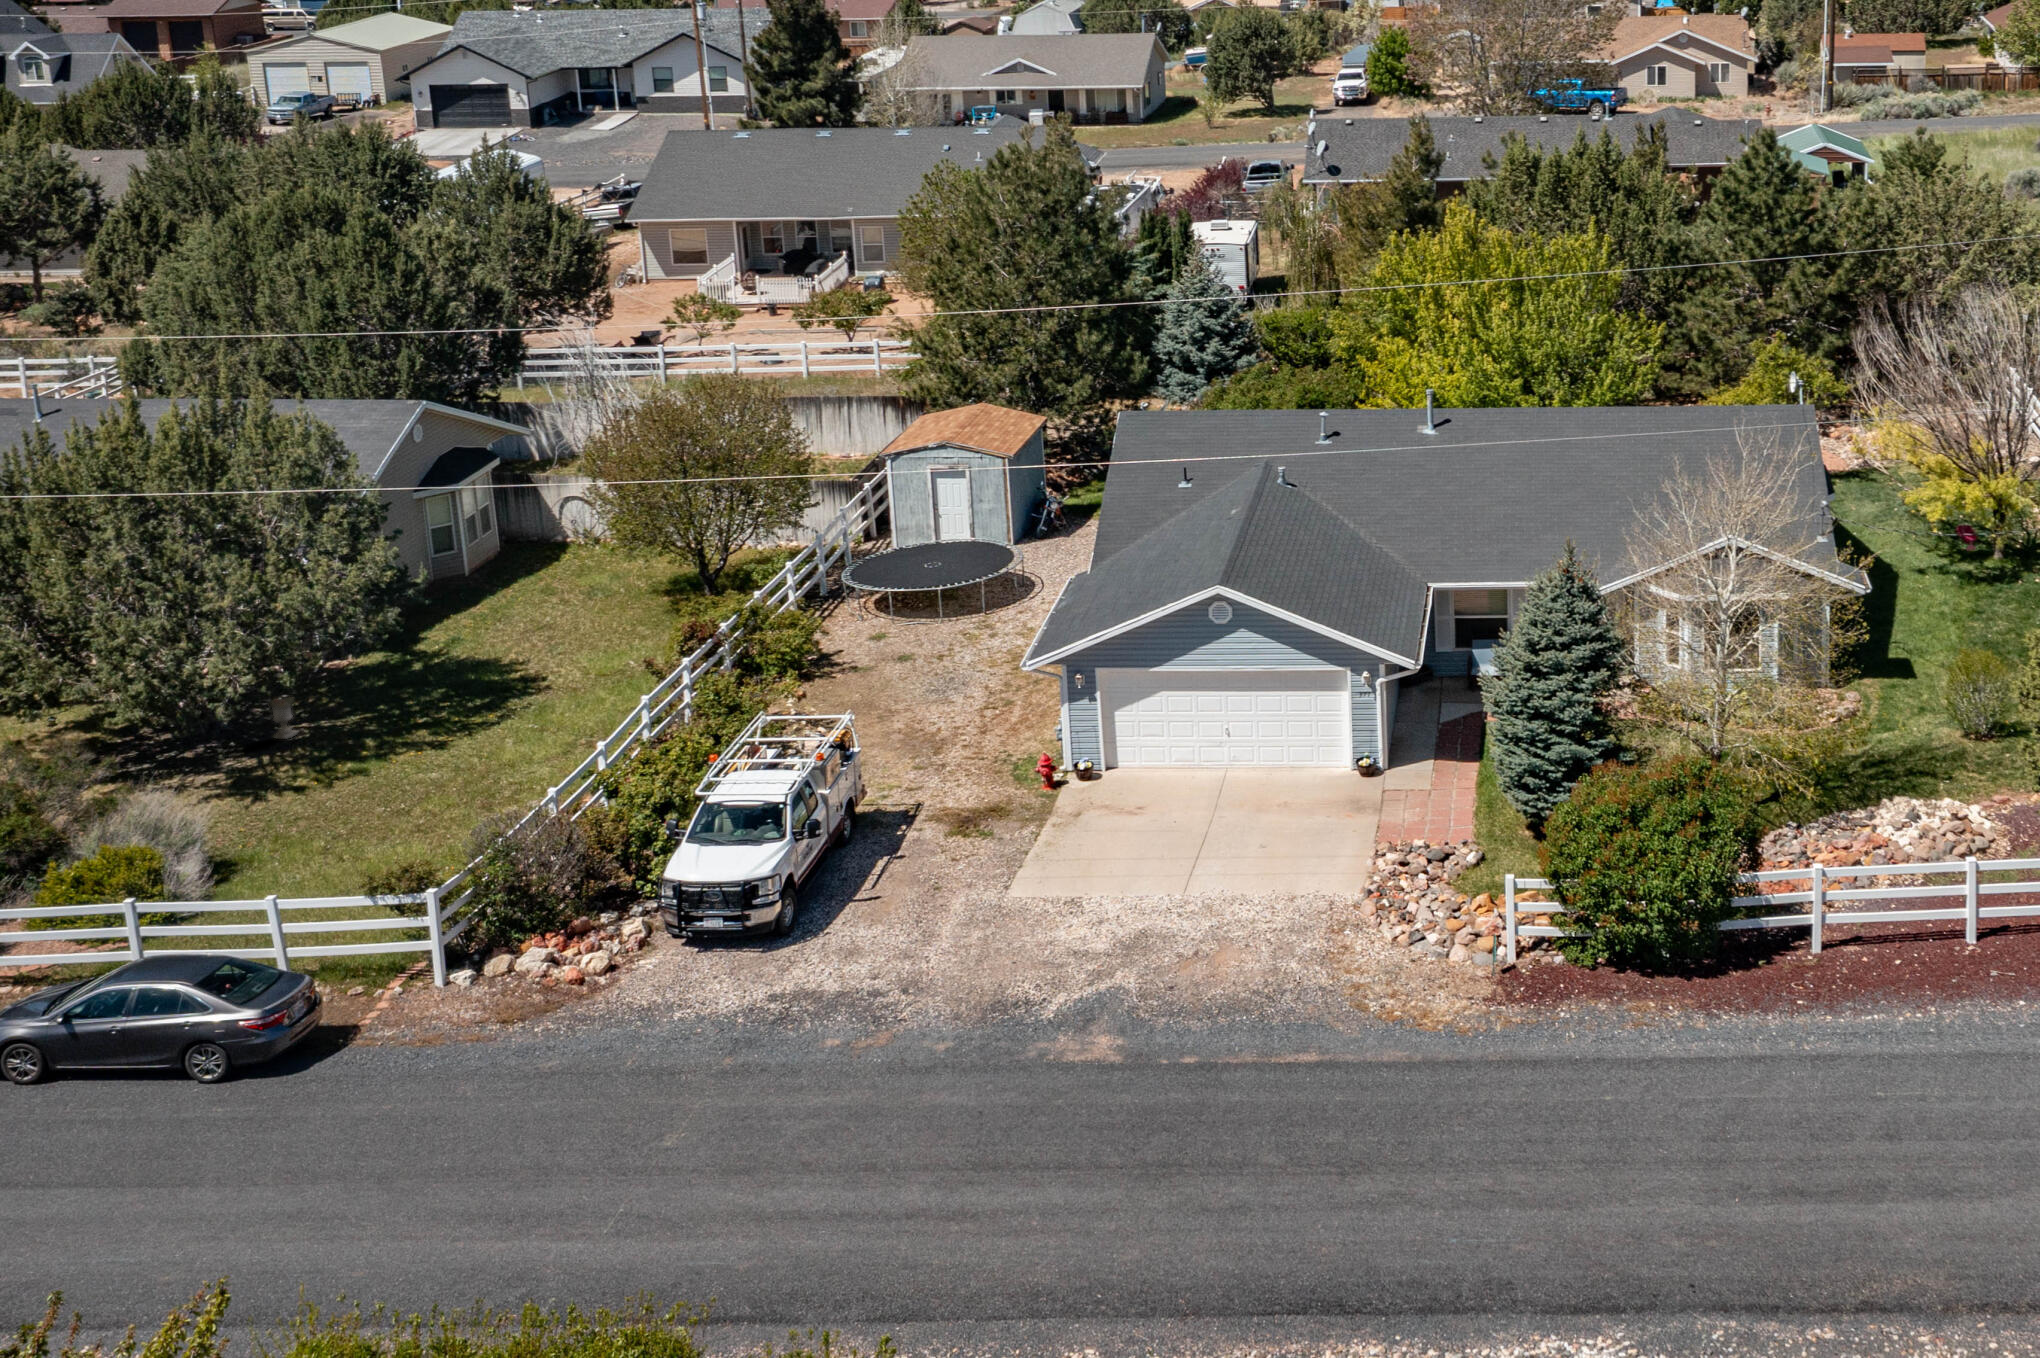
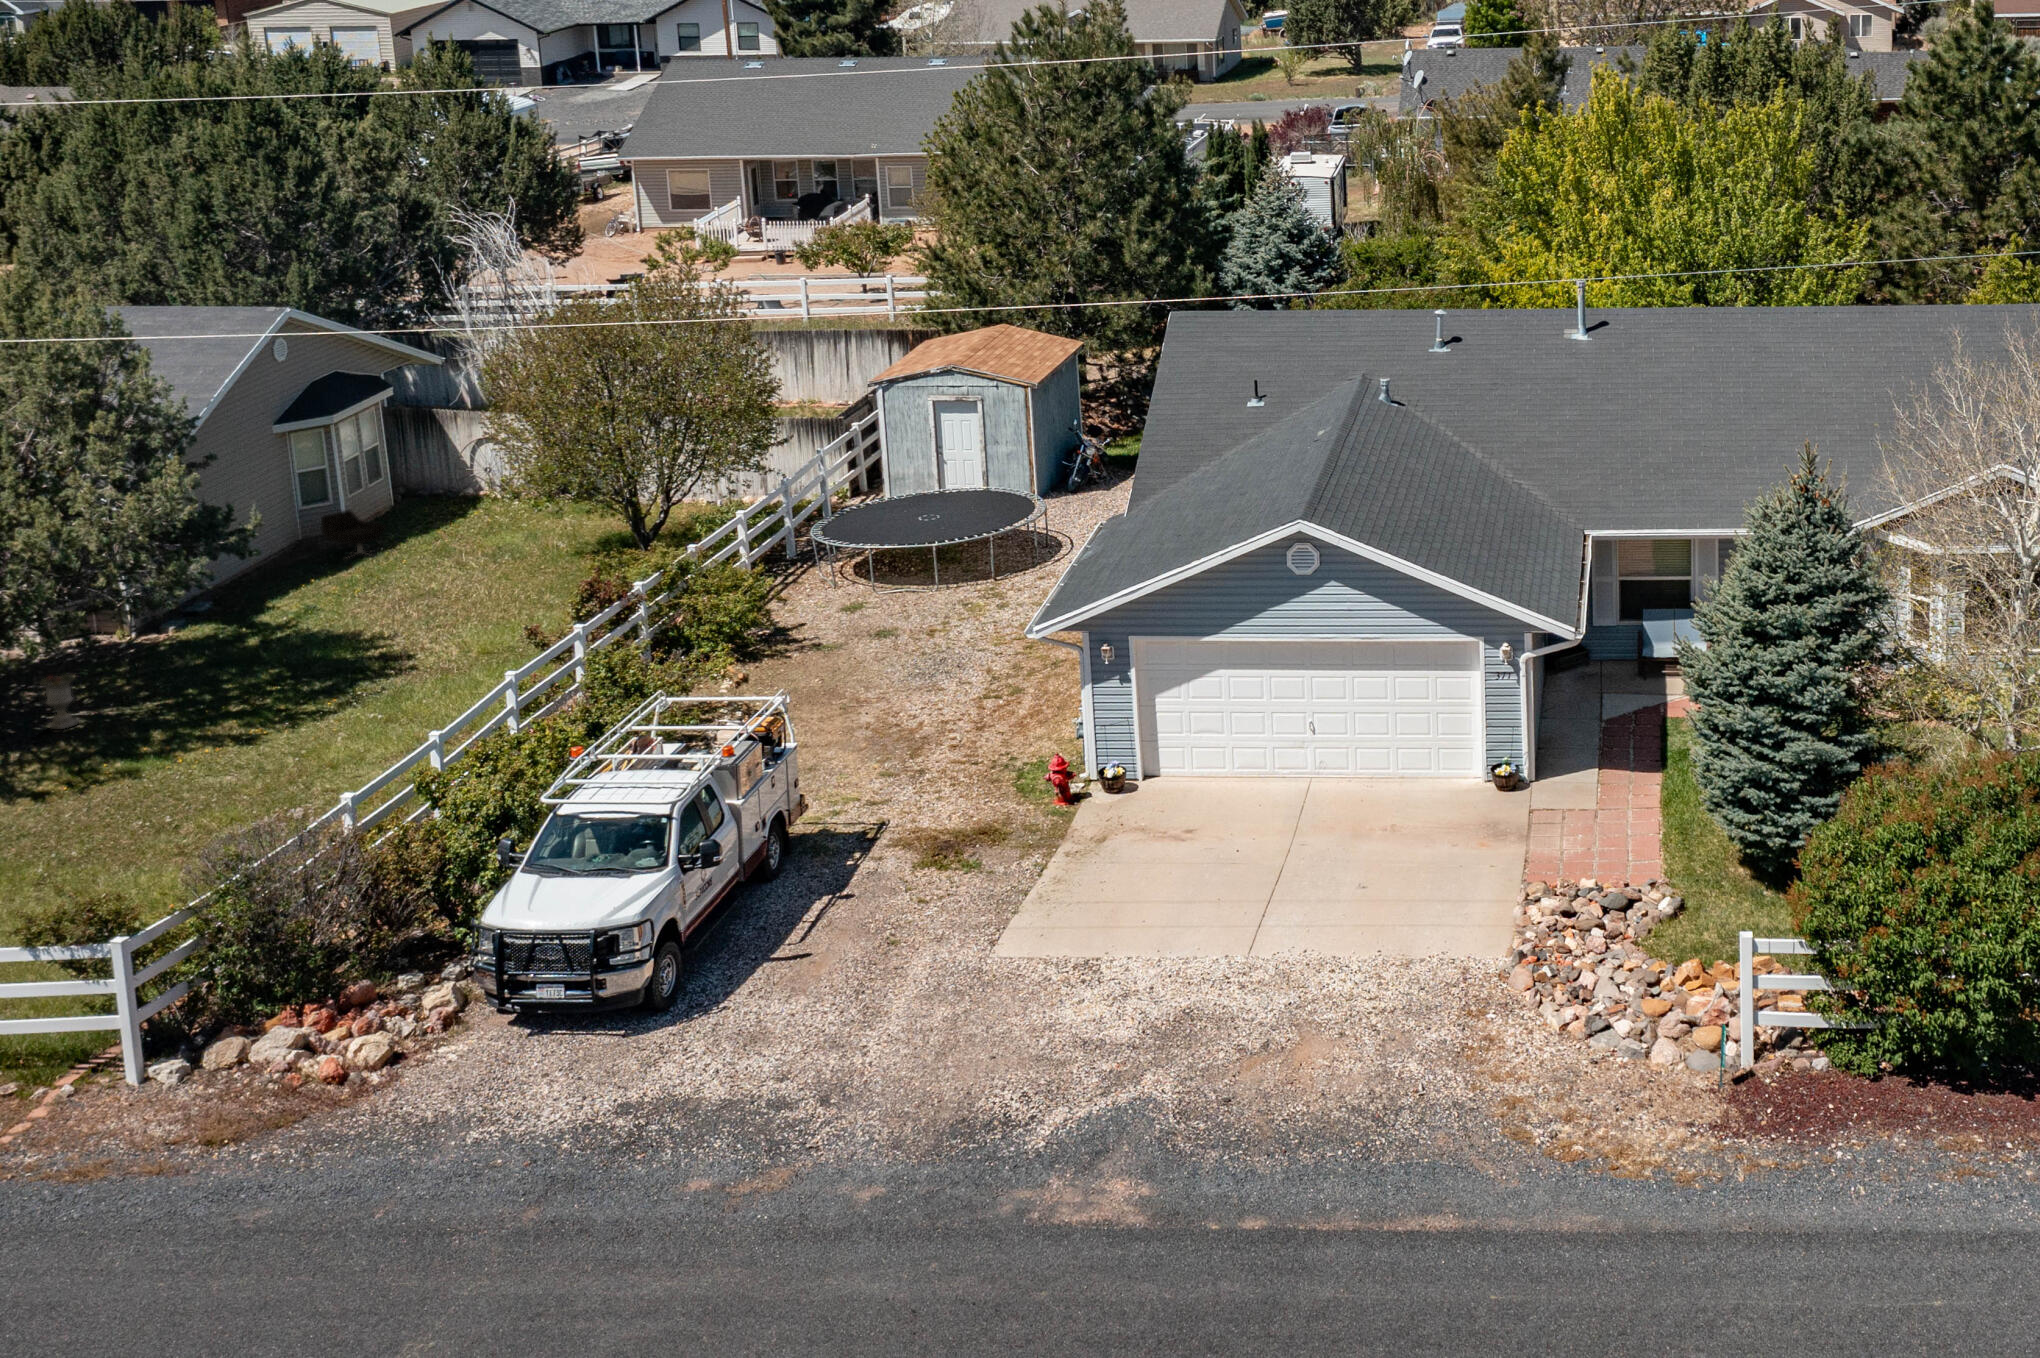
lounge chair: none [442,555,493,596] -> present [321,510,386,553]

